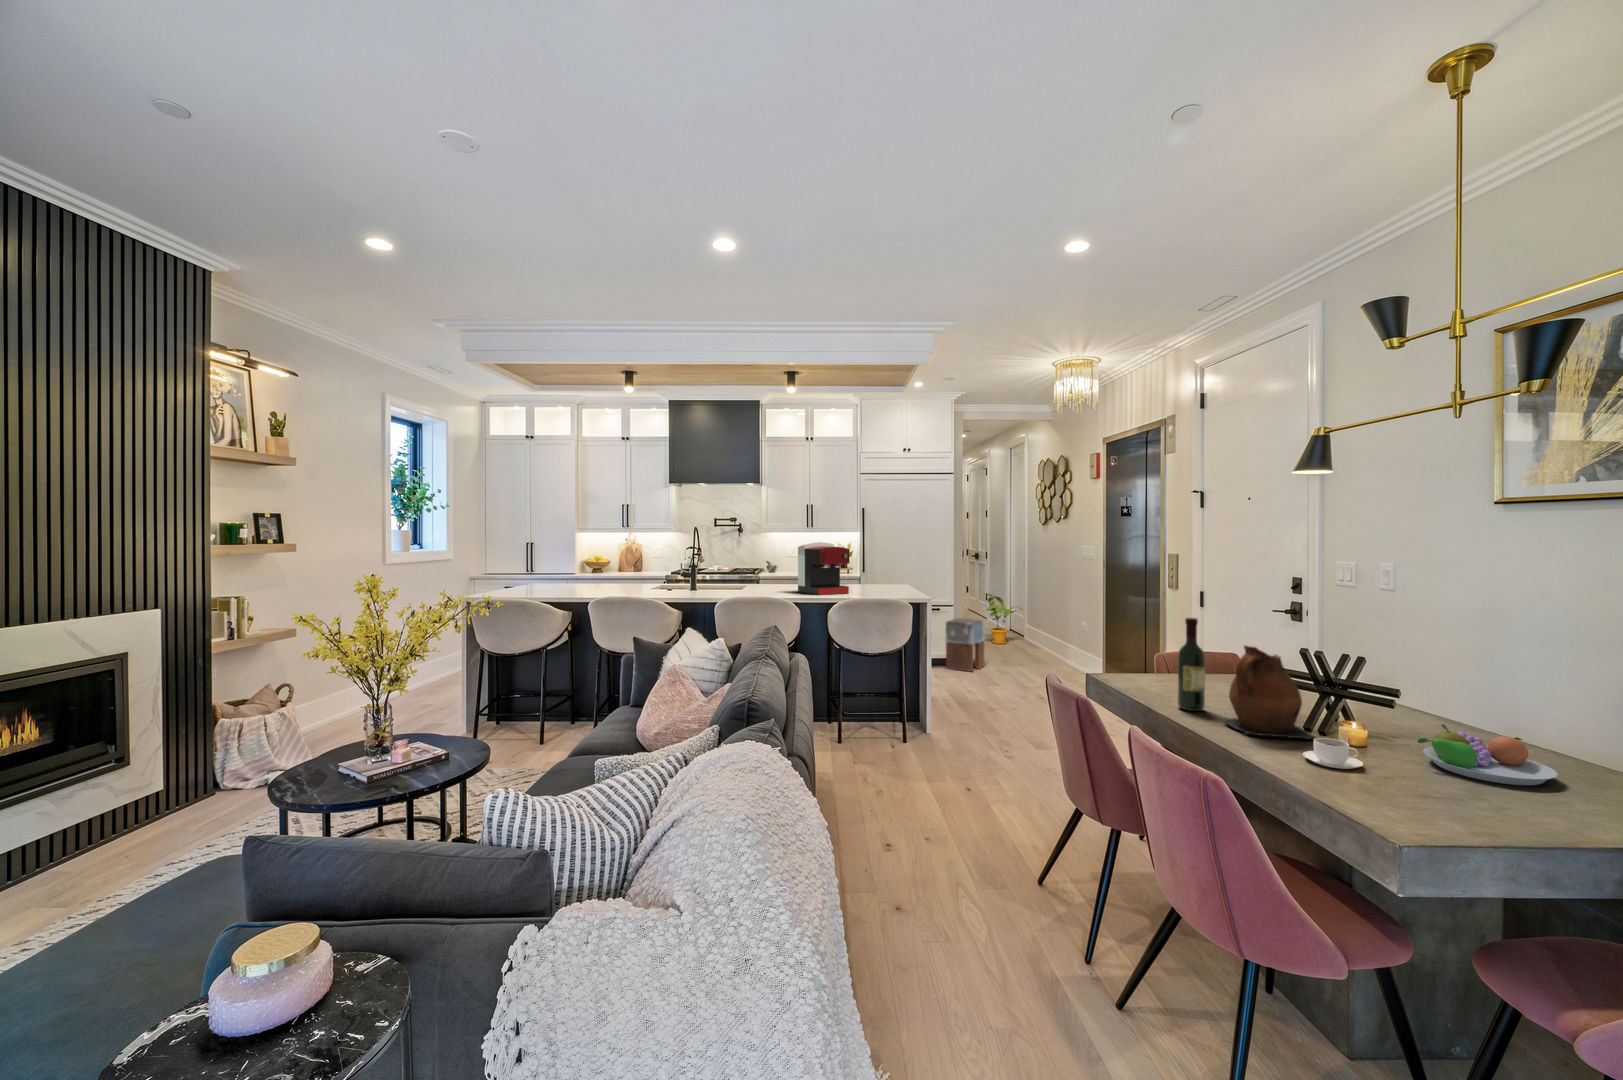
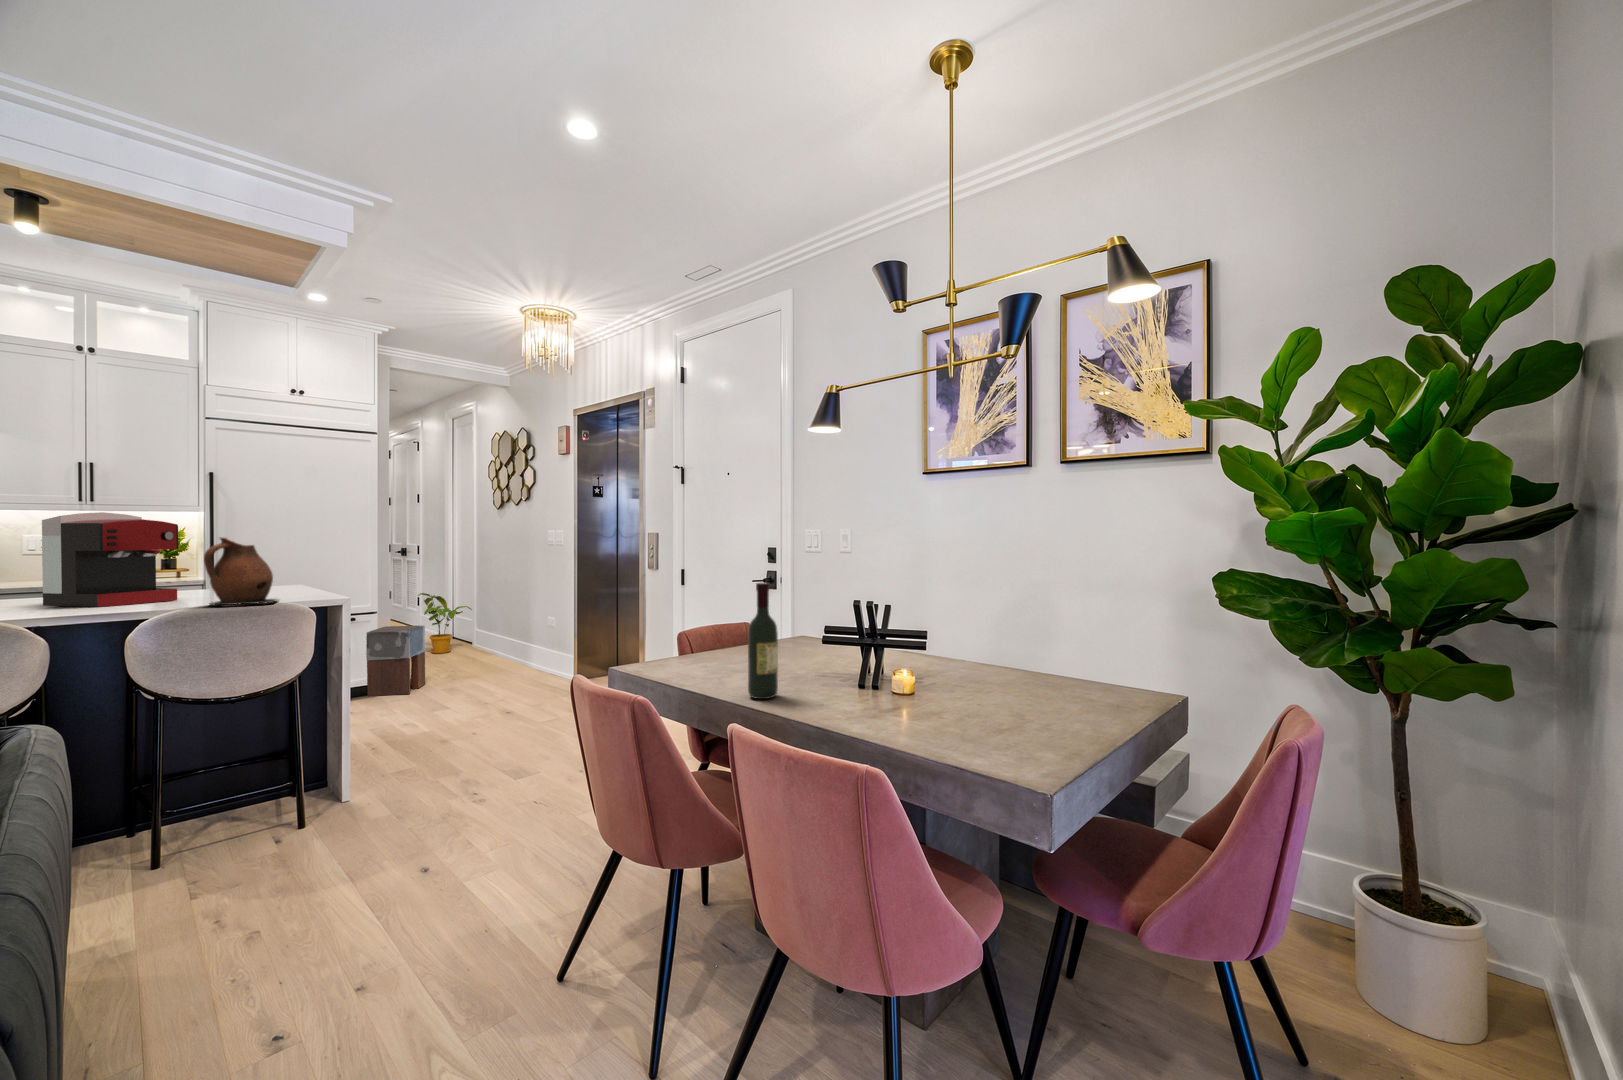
ceramic pitcher: present [1225,645,1314,739] -> present [204,537,277,606]
fruit bowl: present [1418,724,1558,785] -> none [988,667,1086,716]
coffee cup: present [1303,738,1363,769] -> none [918,703,974,738]

